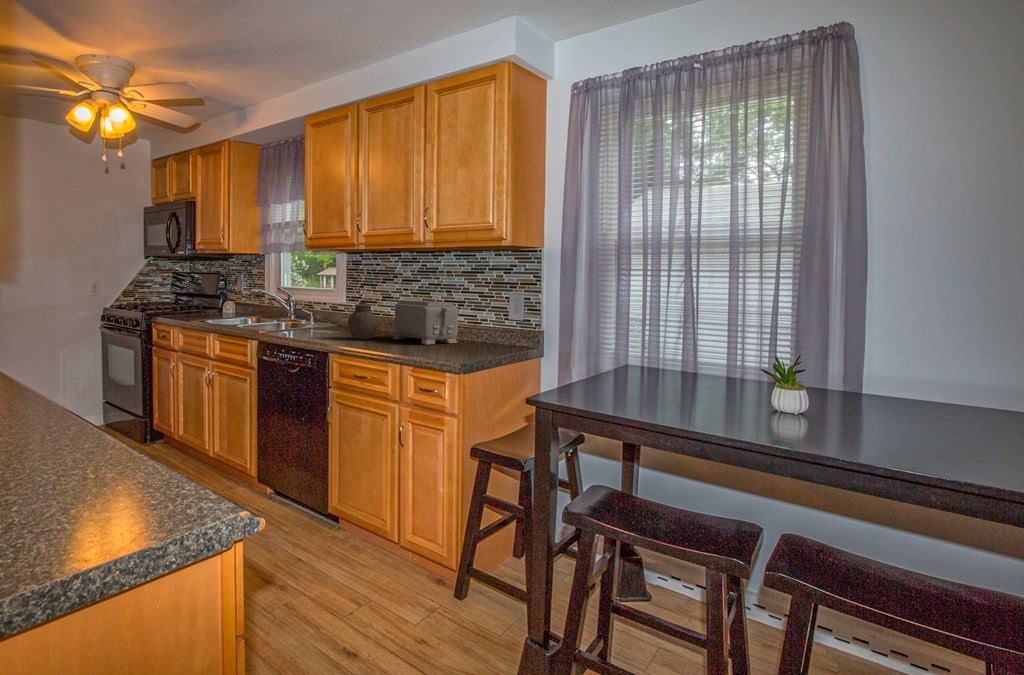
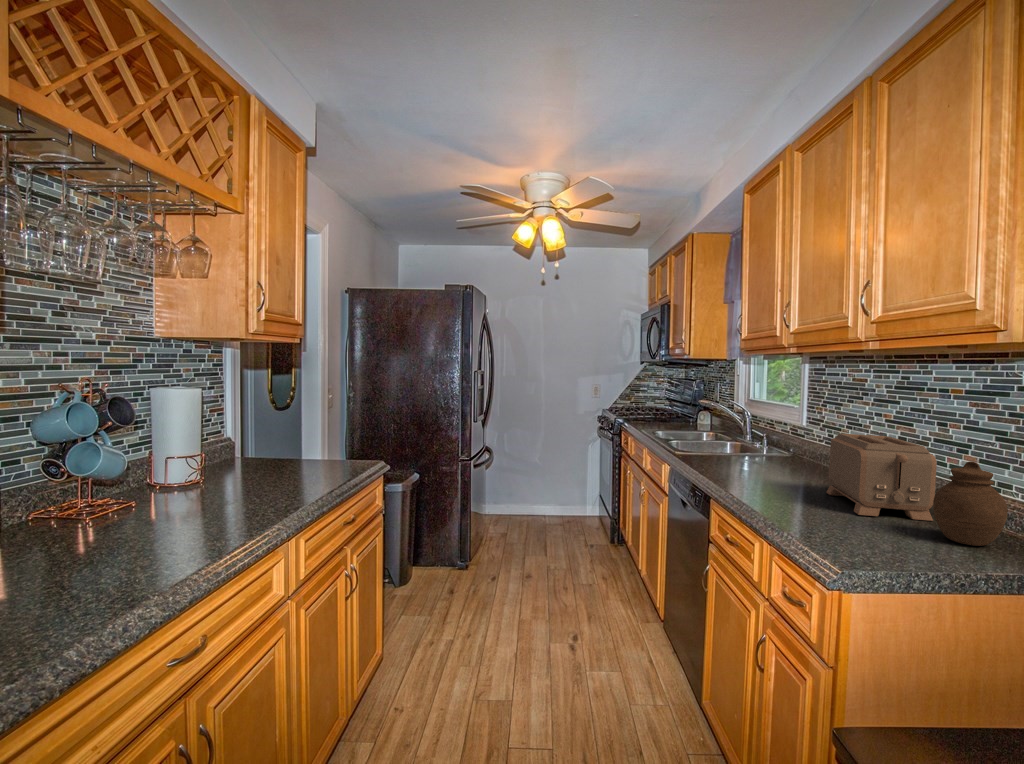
jar: present [348,300,377,340] -> present [933,461,1008,546]

